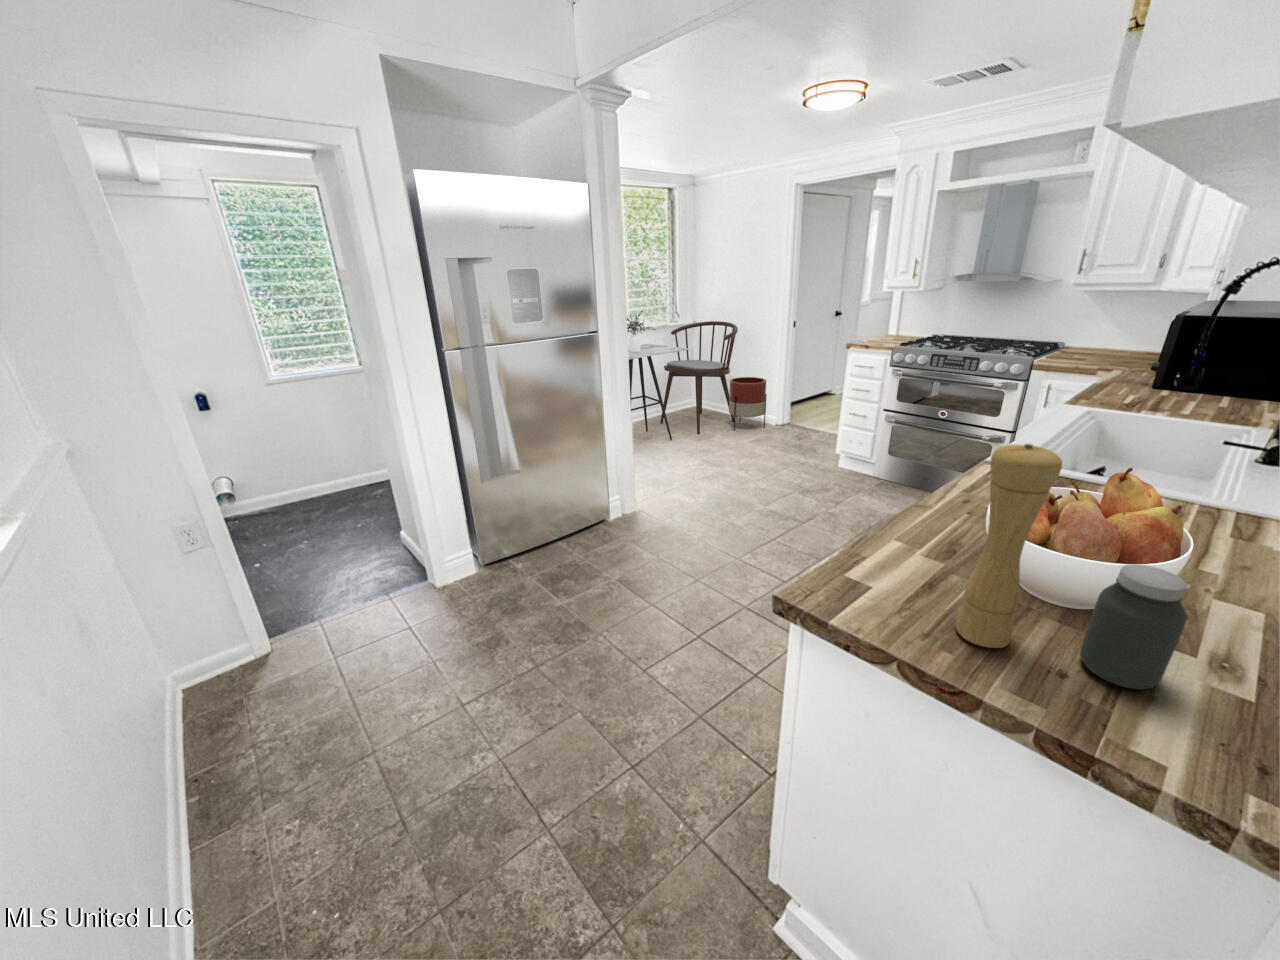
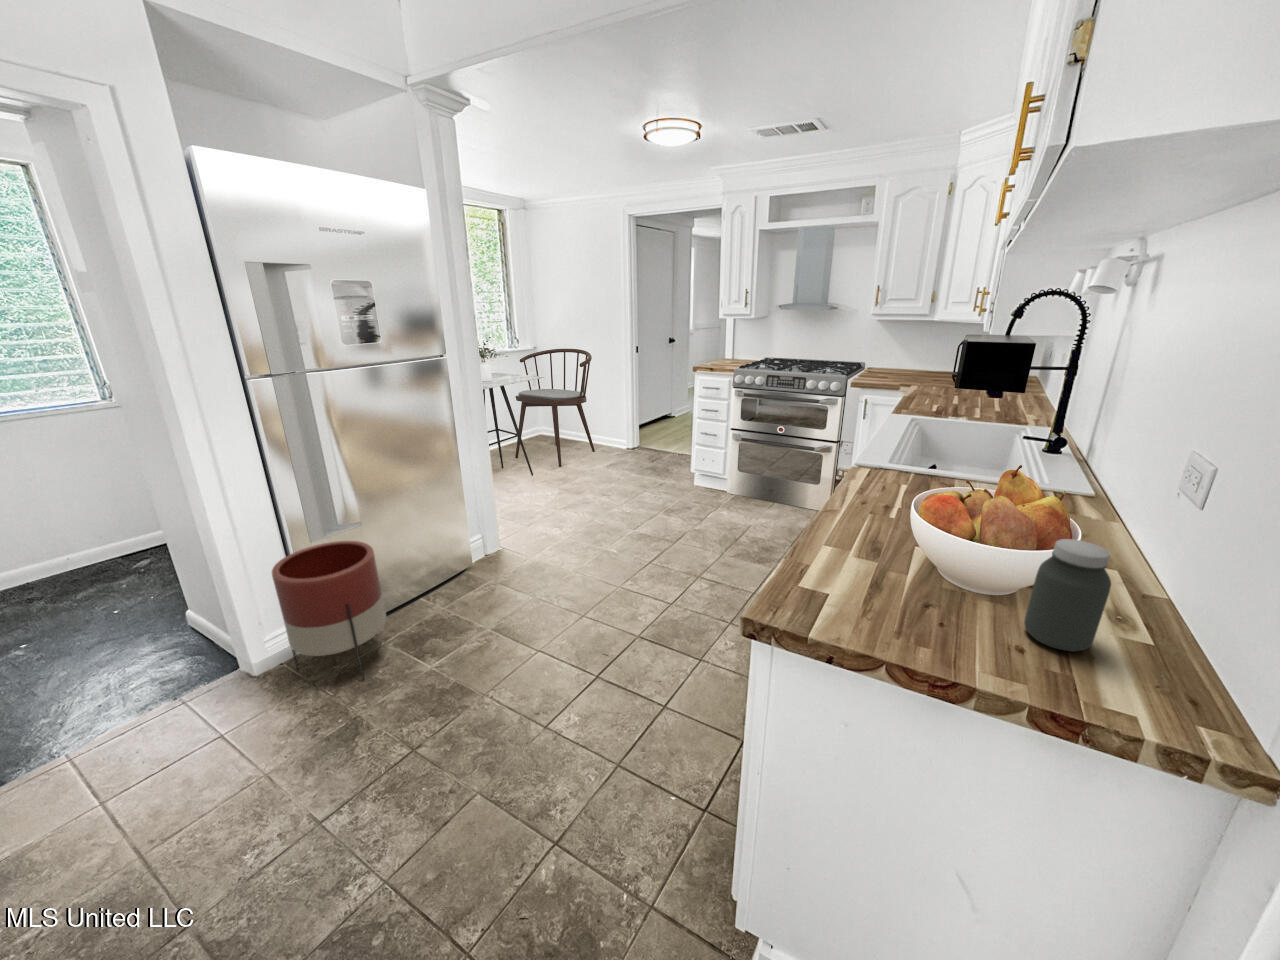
planter: present [729,377,767,431] -> present [272,541,386,680]
pepper mill: present [955,444,1062,648] -> none [917,438,1010,636]

